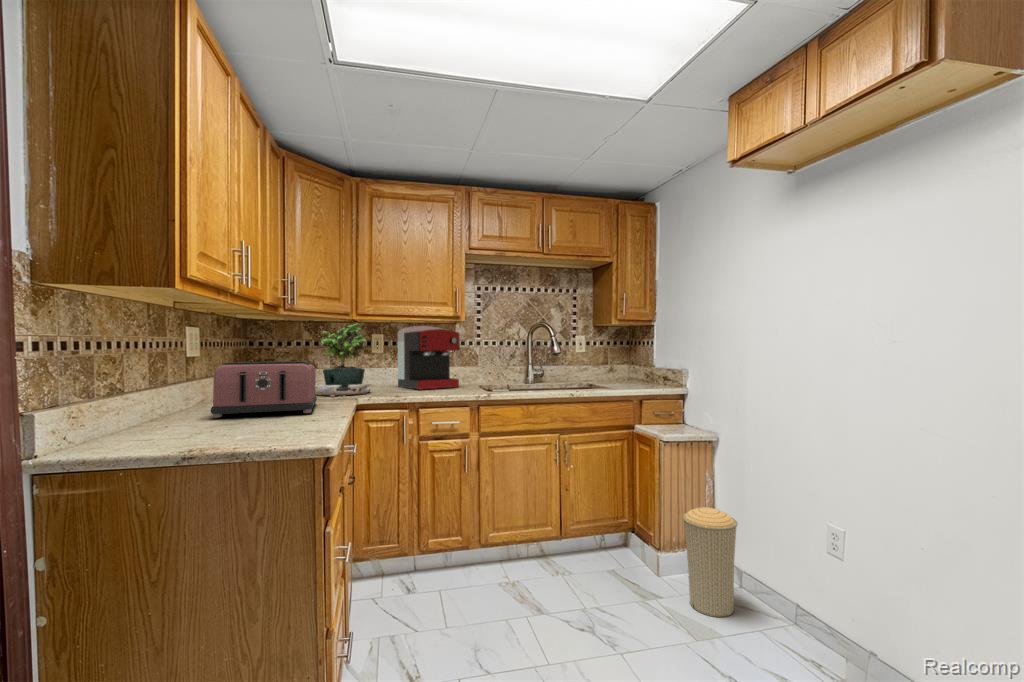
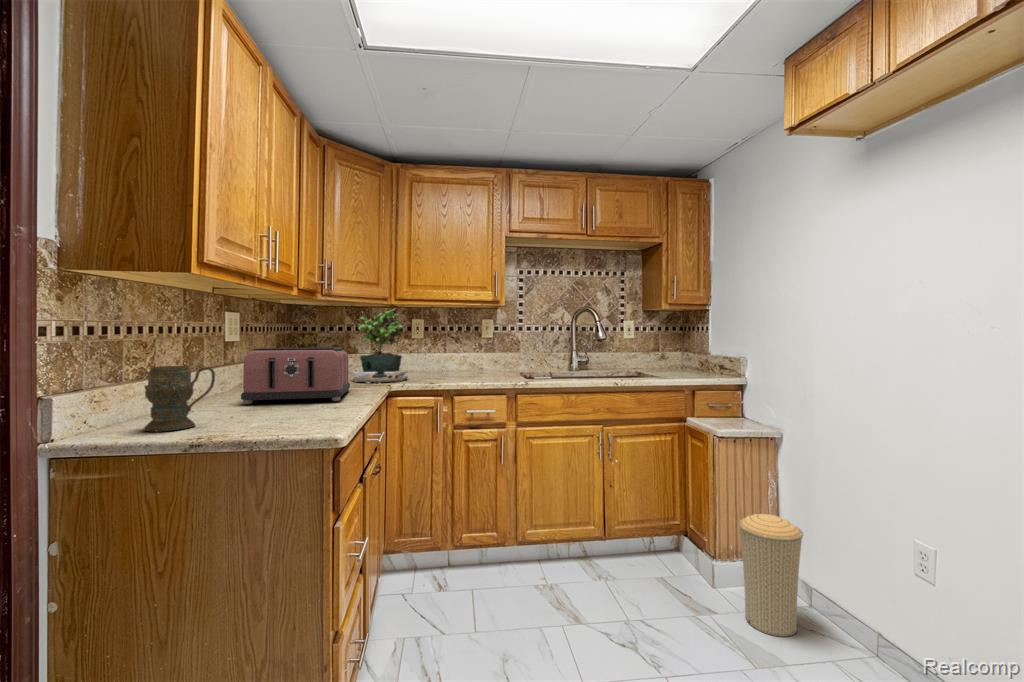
coffee maker: present [398,326,460,389] -> none [437,312,499,377]
mug: none [122,380,195,445] -> present [144,366,215,431]

